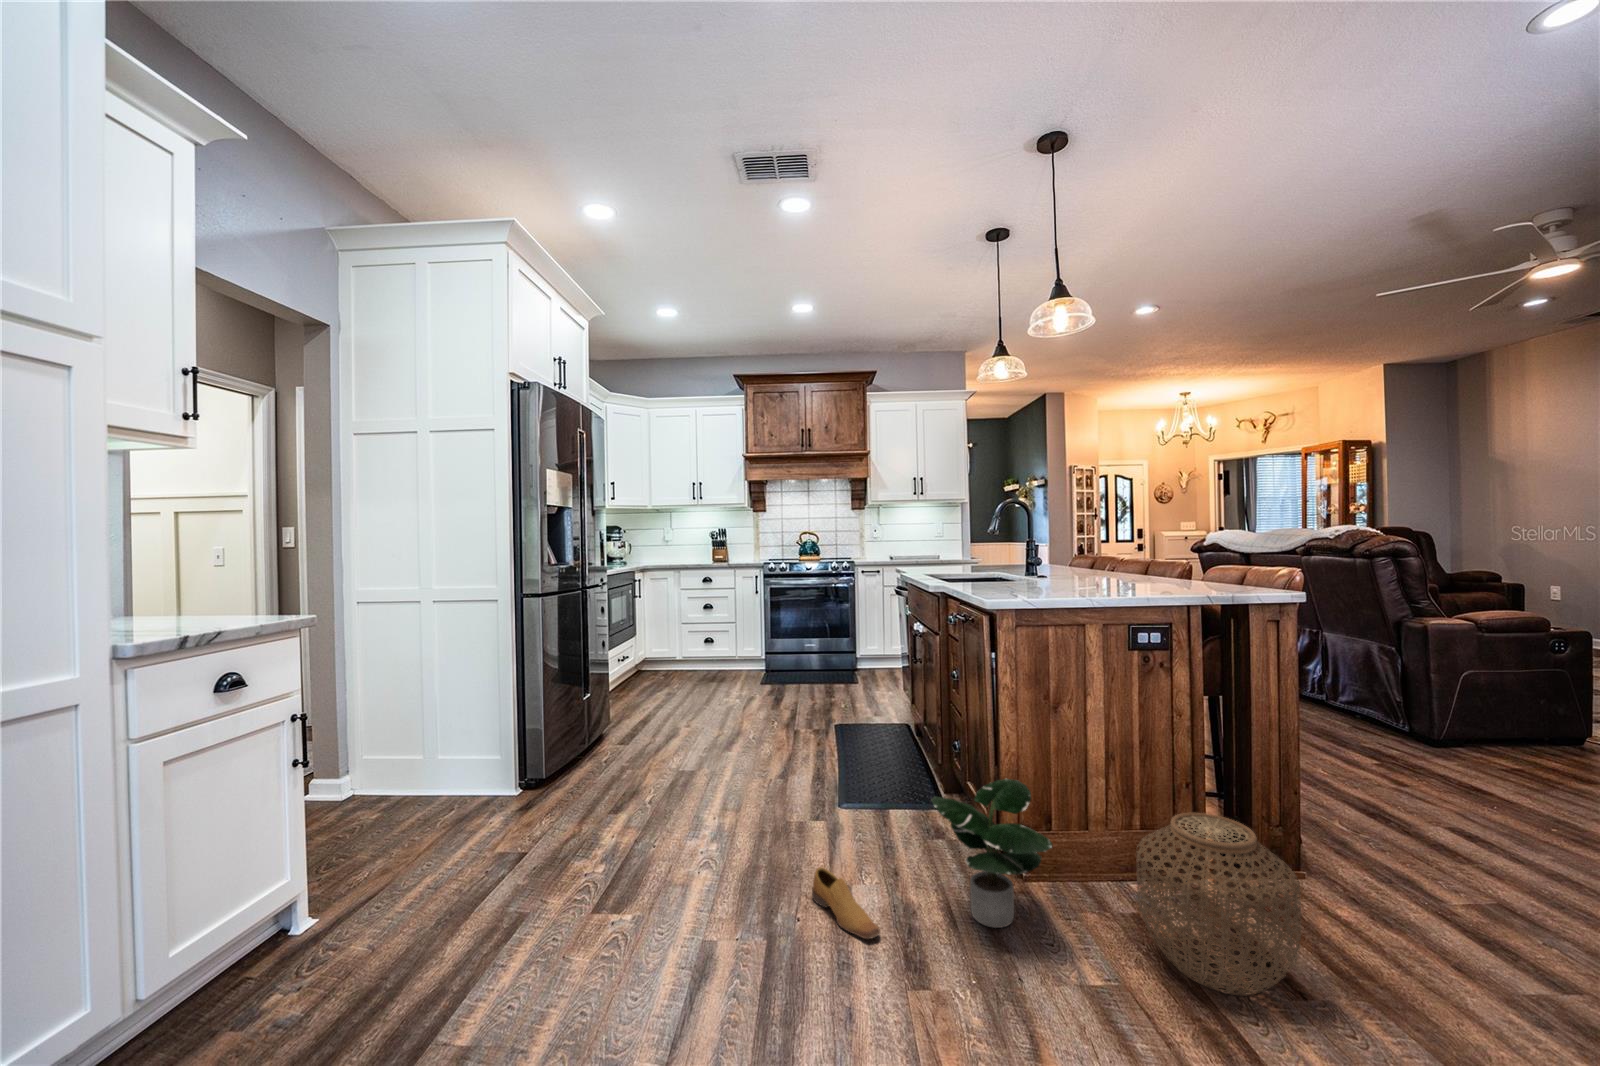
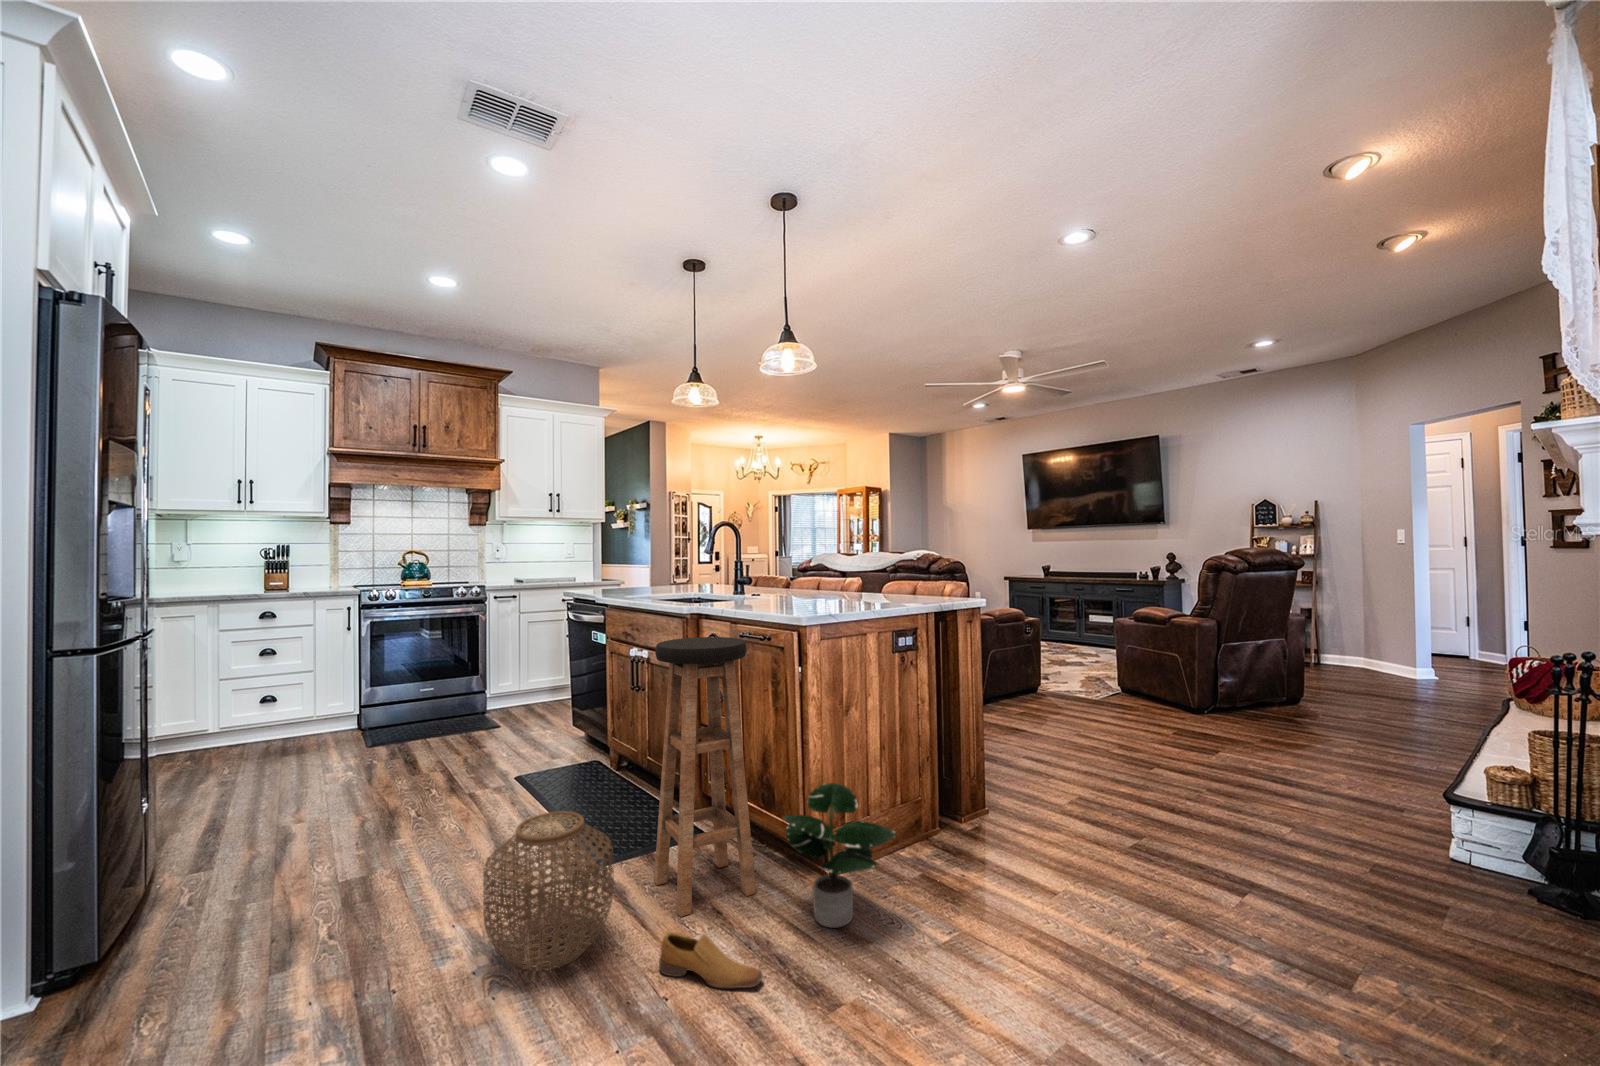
bar stool: none [854,614,942,869] -> present [654,637,756,917]
woven basket: present [1137,813,1302,995] -> present [483,811,614,971]

